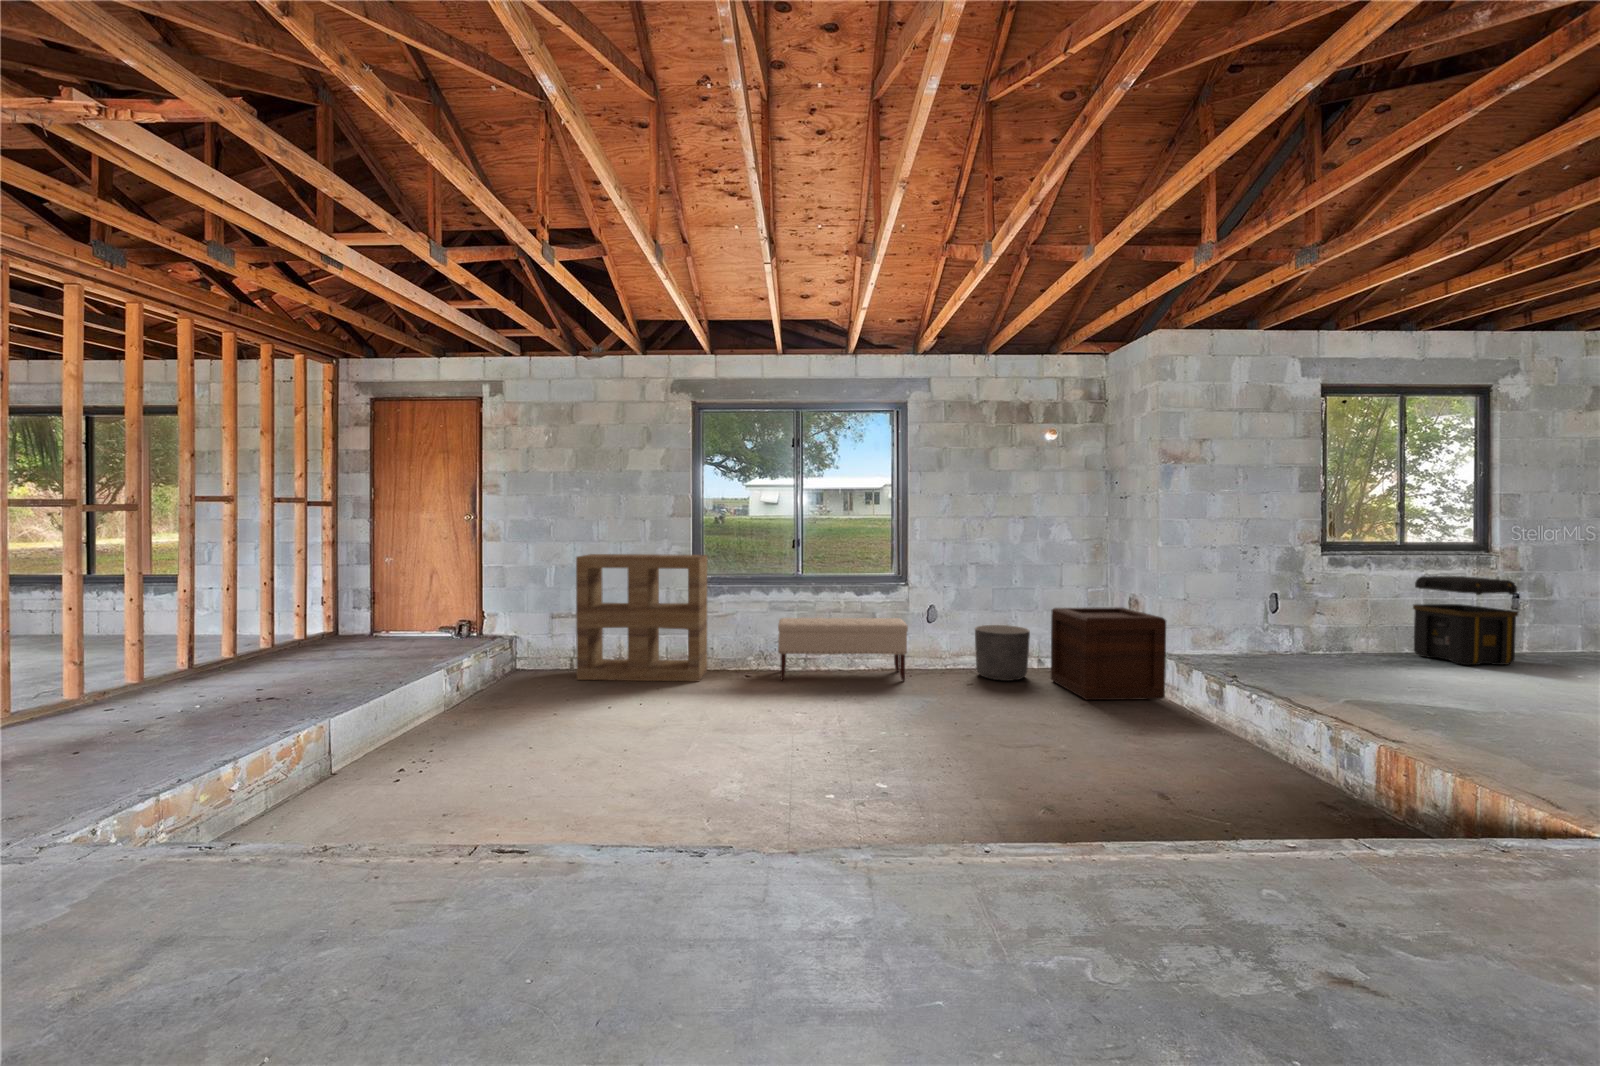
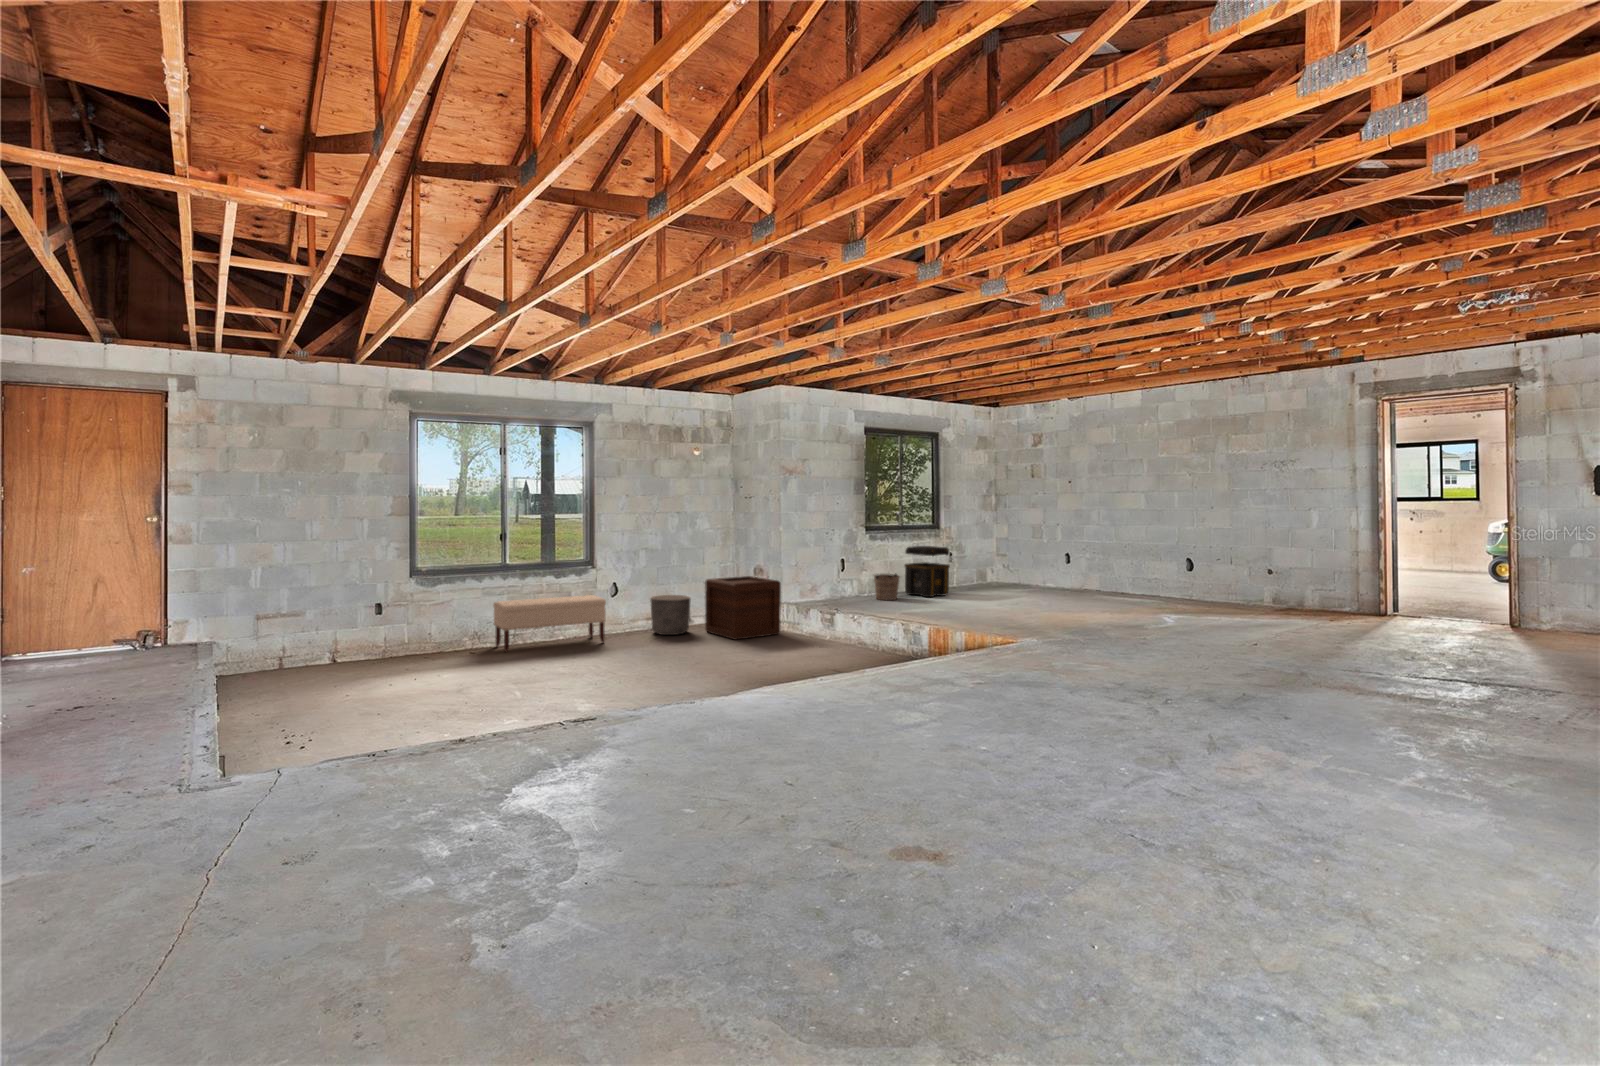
shelving unit: present [576,554,707,681] -> none [305,551,433,673]
bucket: none [1343,617,1402,664] -> present [874,573,899,600]

